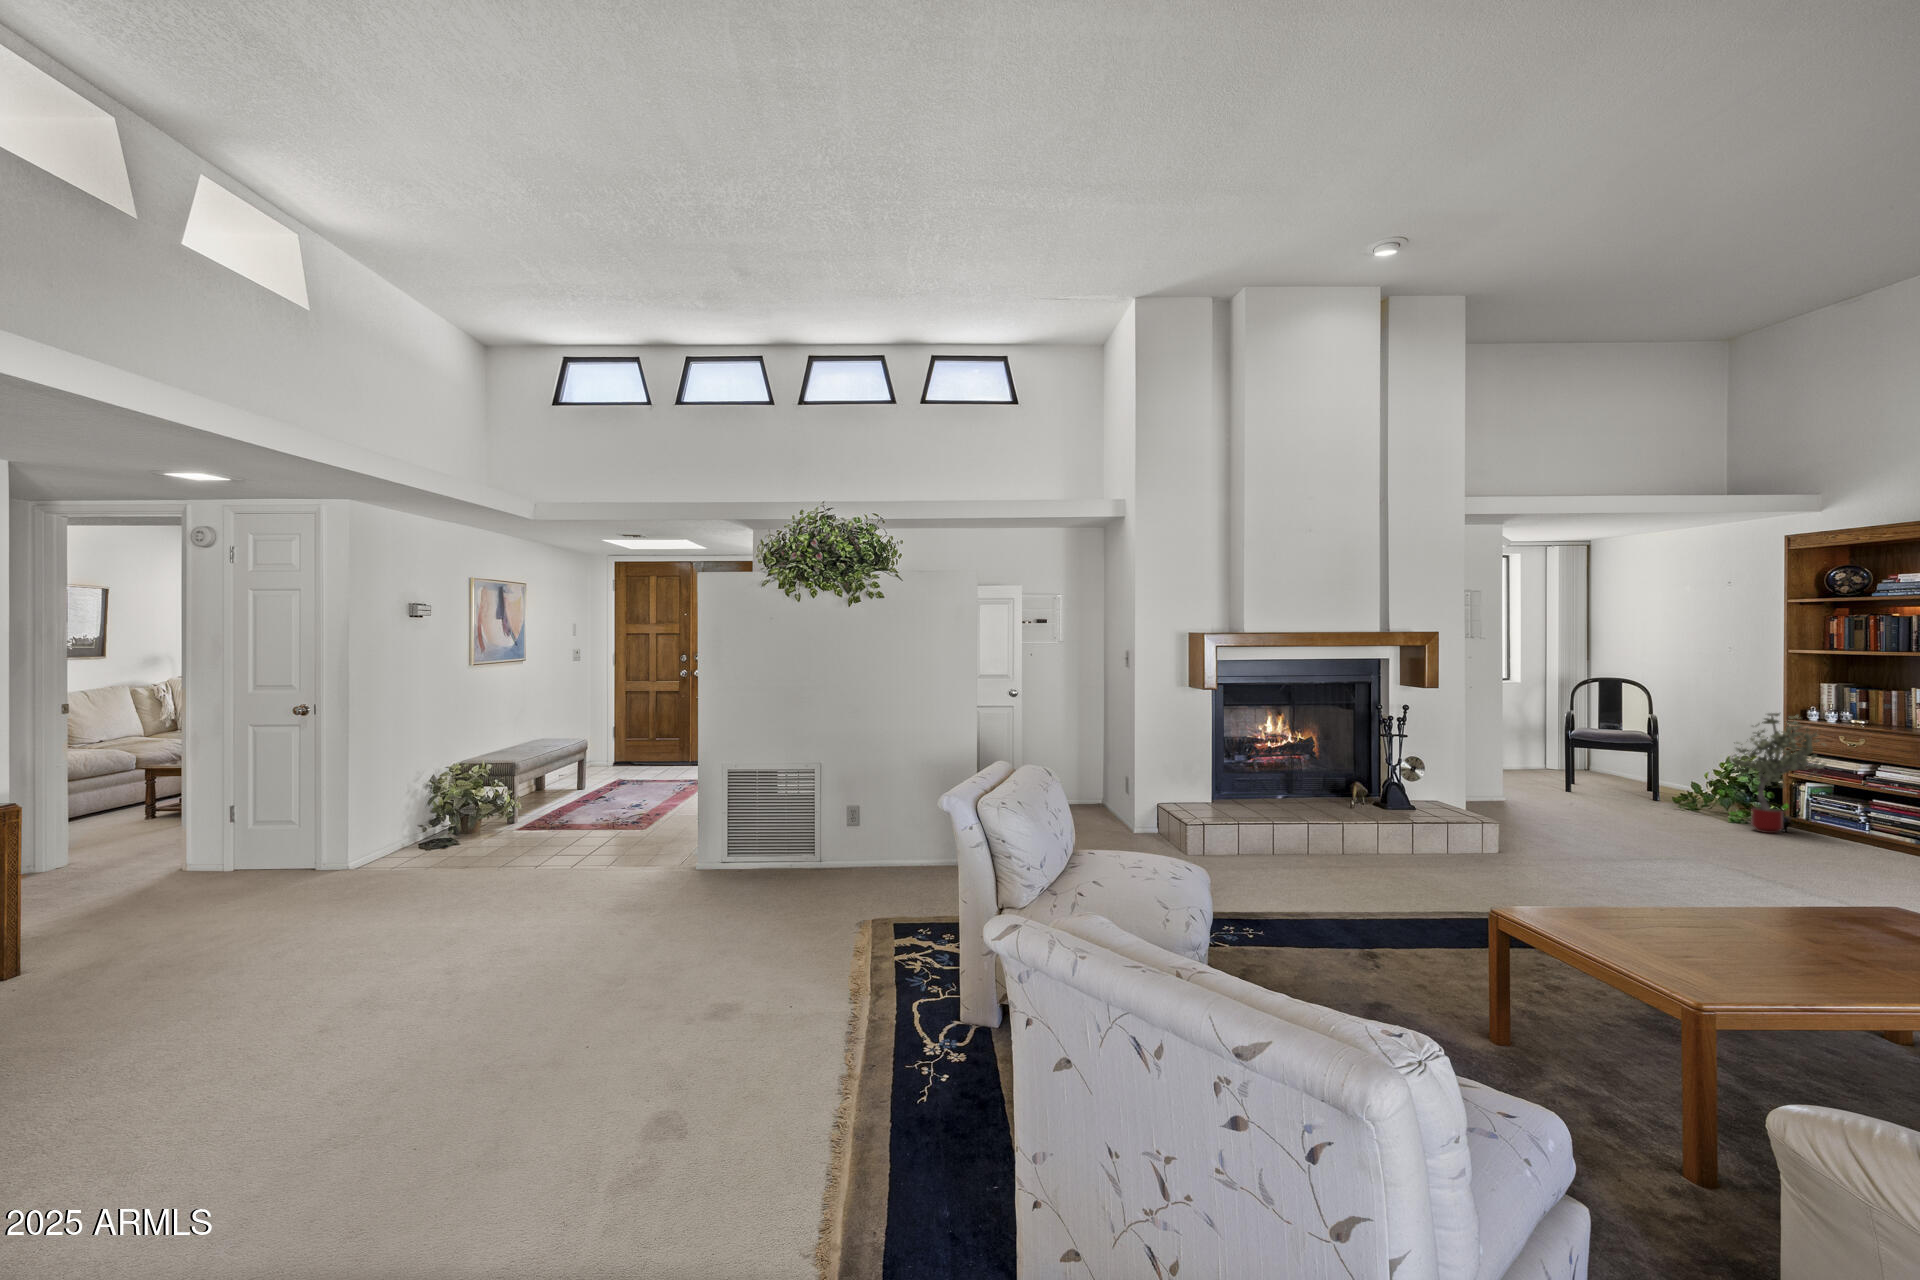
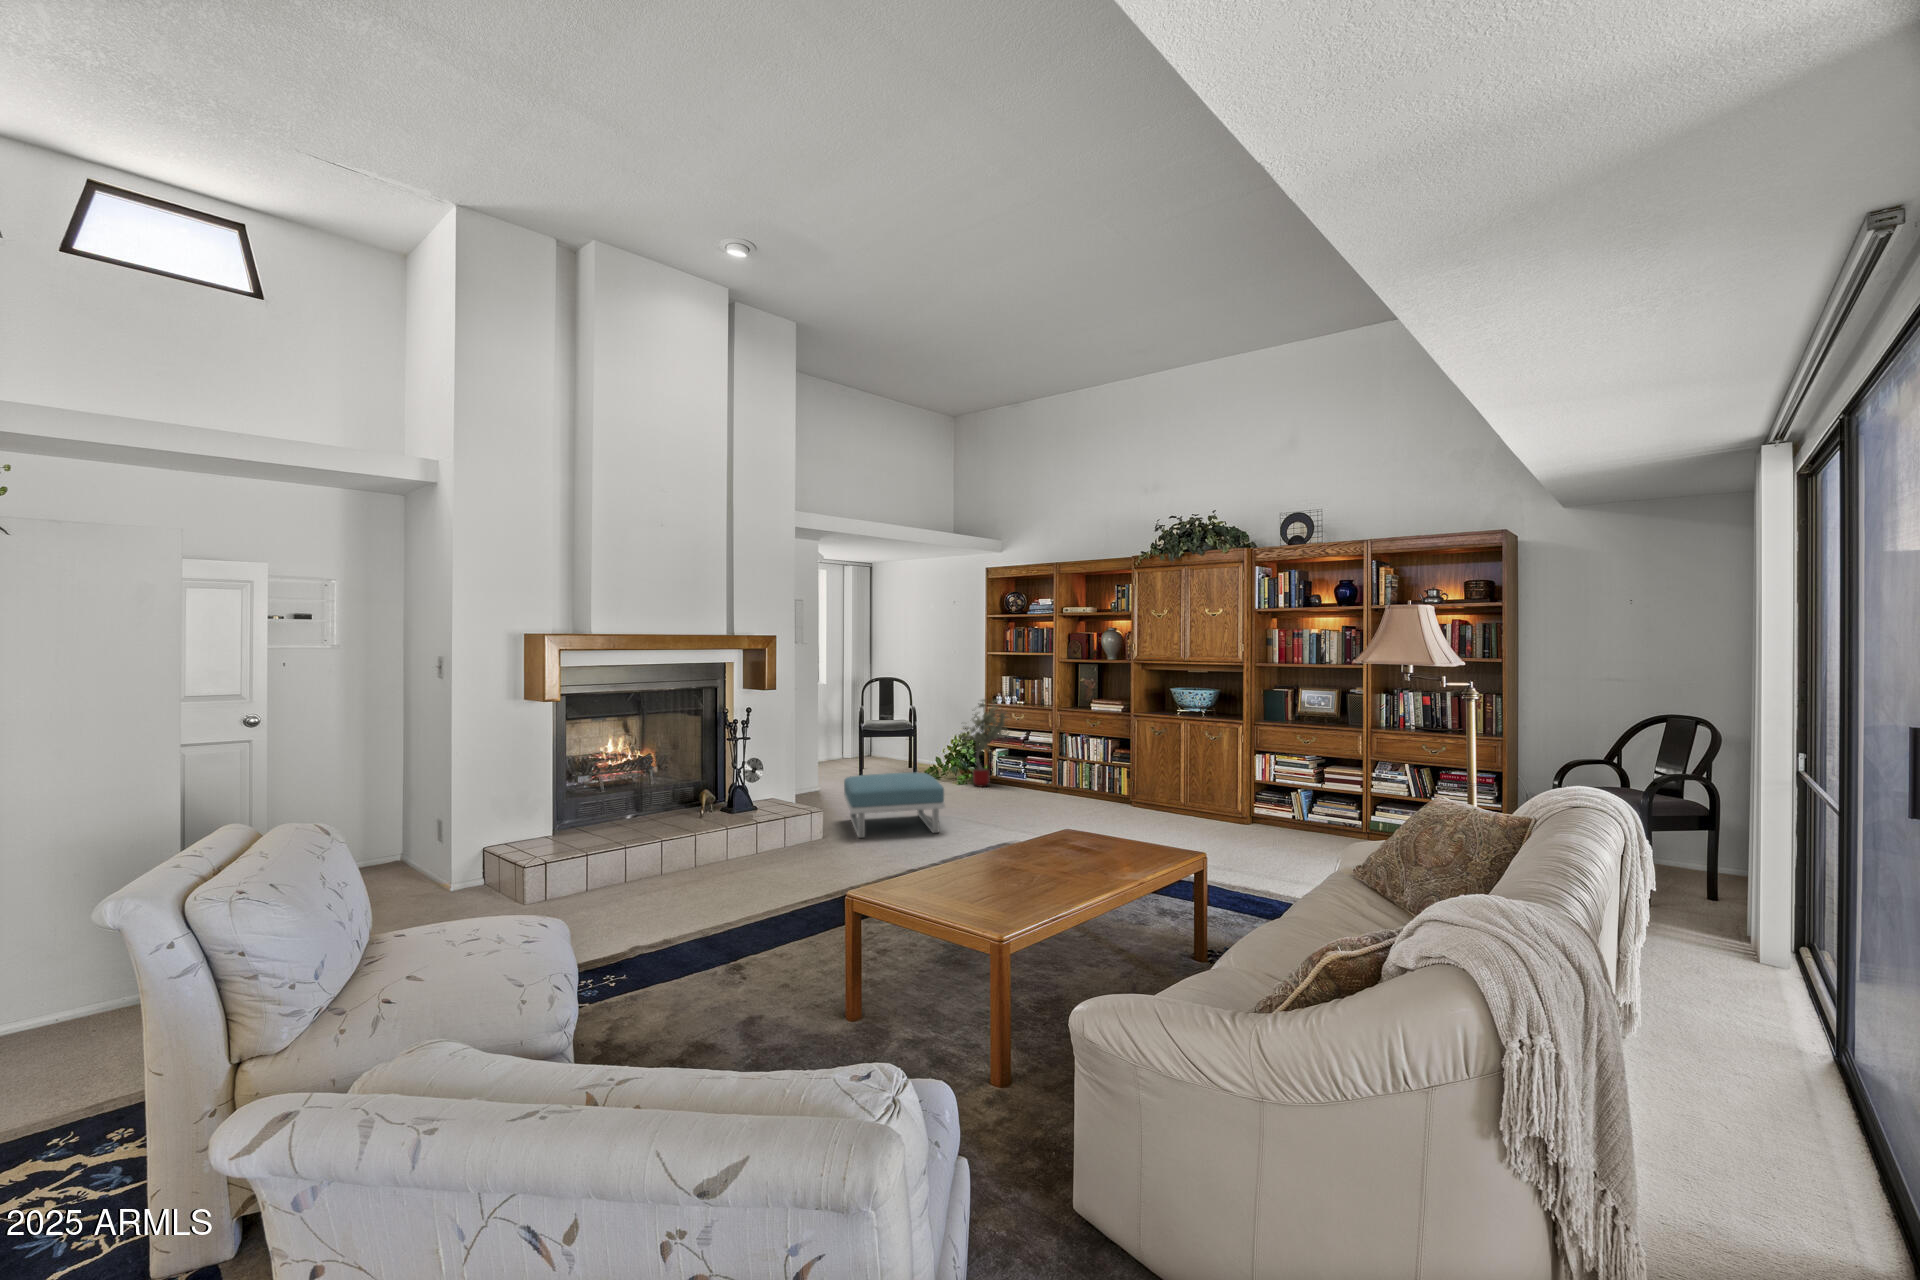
footstool: none [1529,792,1677,879] -> present [844,772,945,838]

